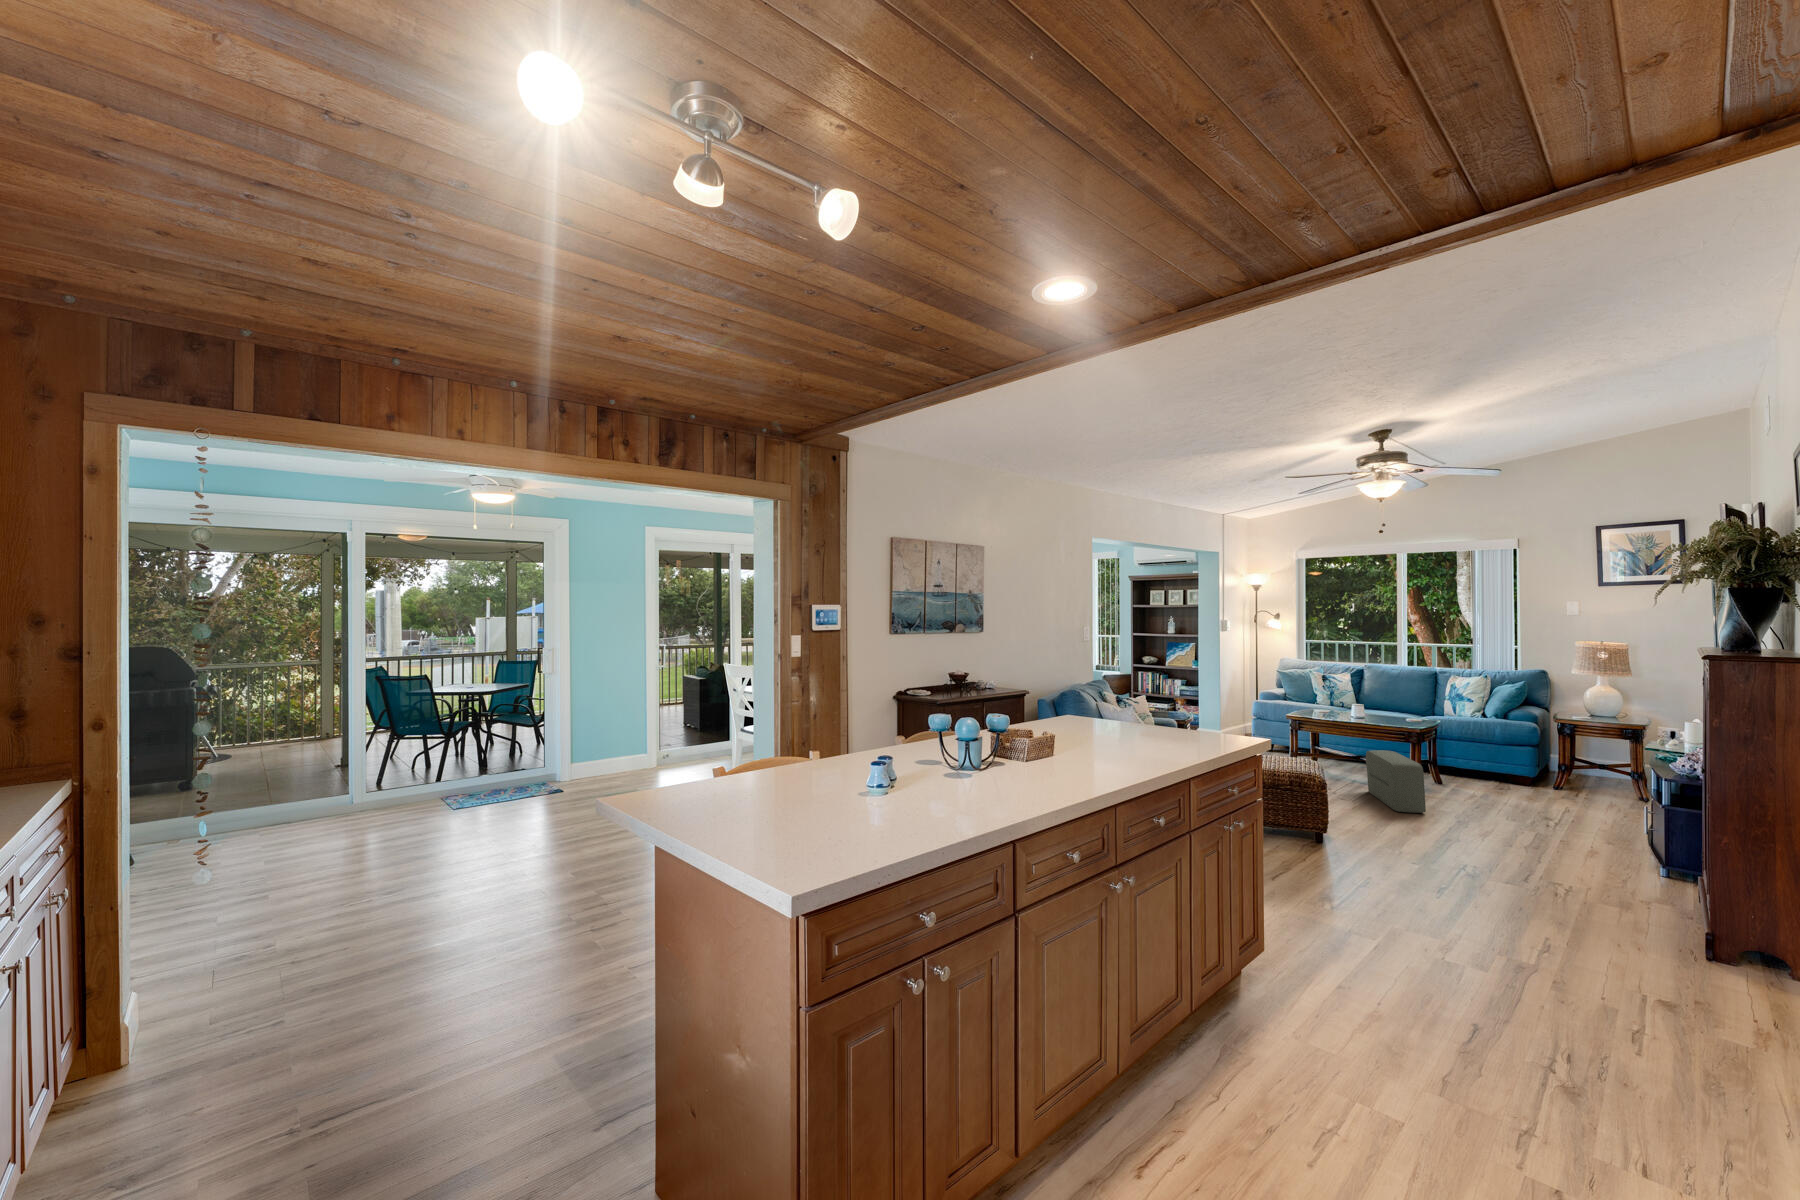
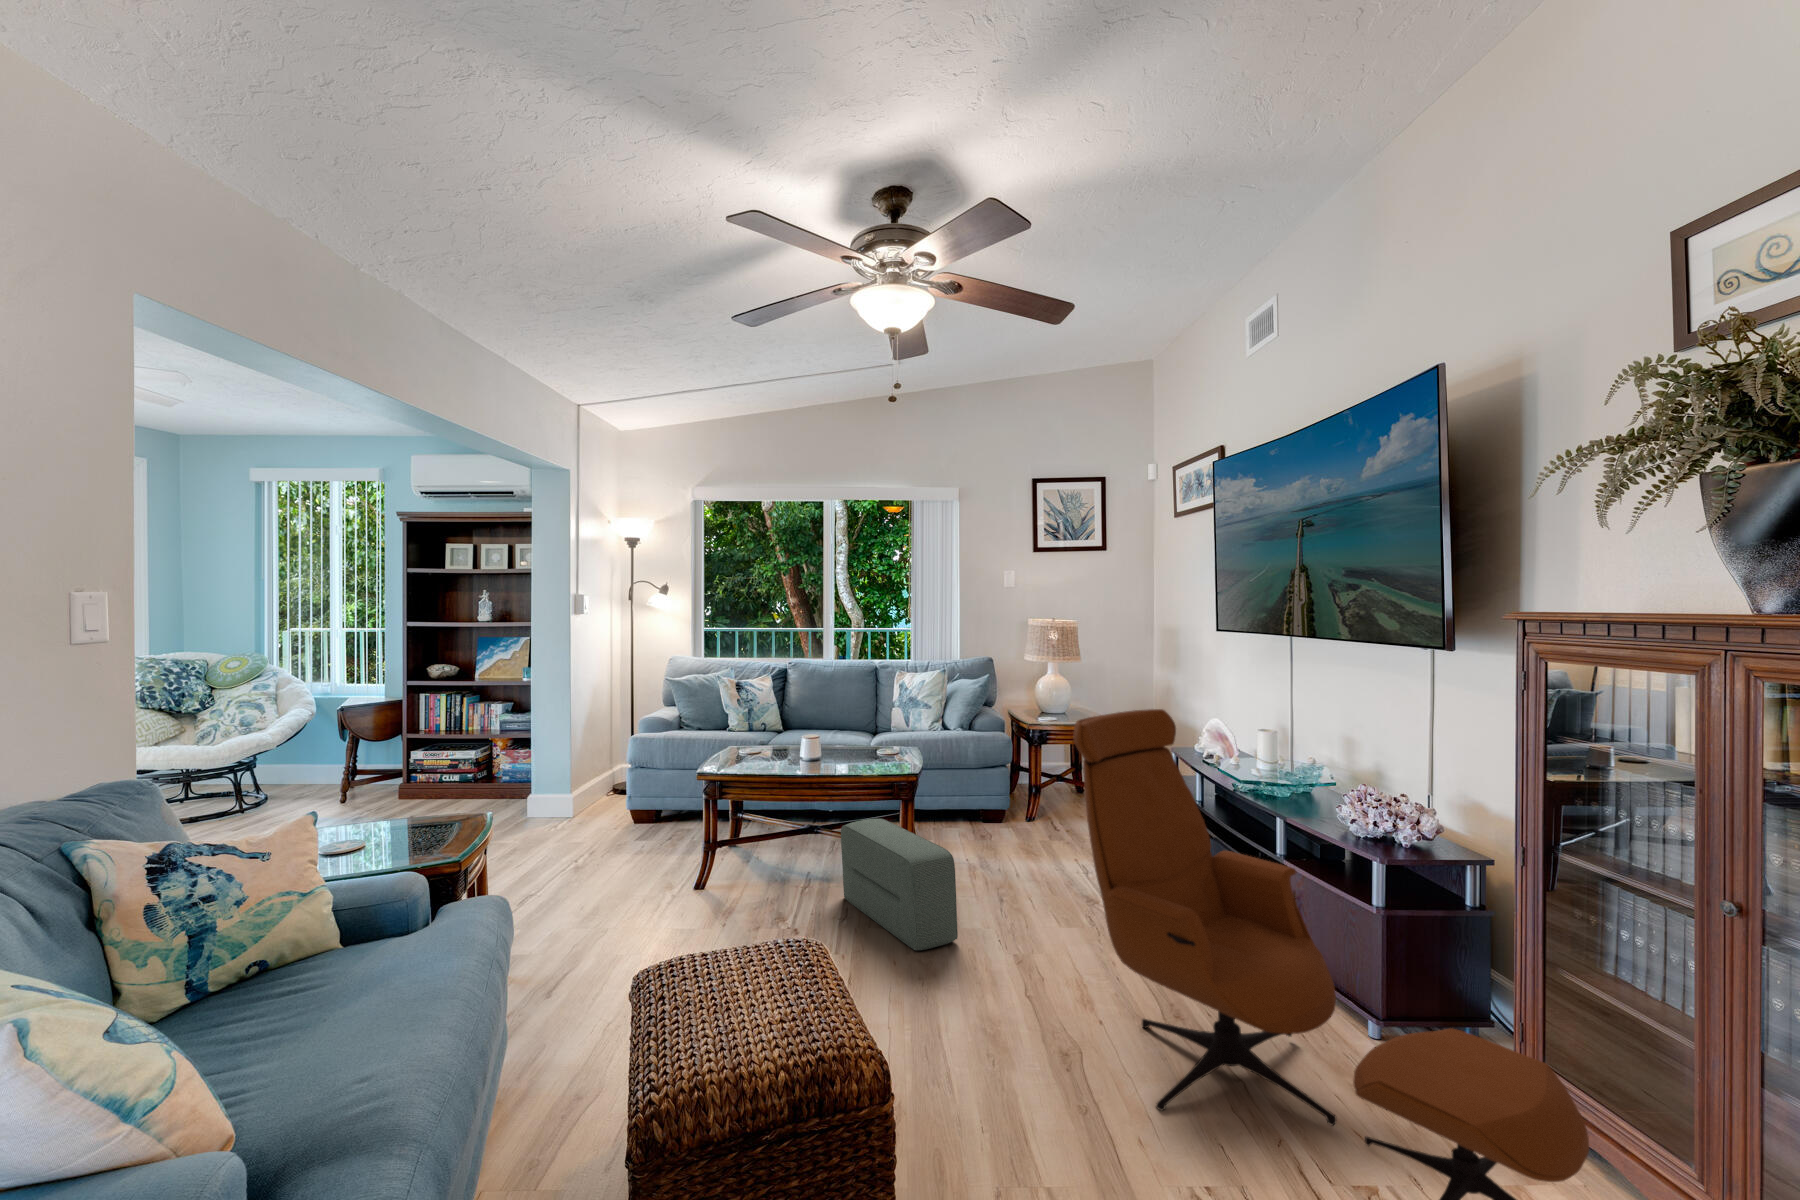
lounge chair: none [1457,691,1680,926] -> present [1074,709,1589,1200]

